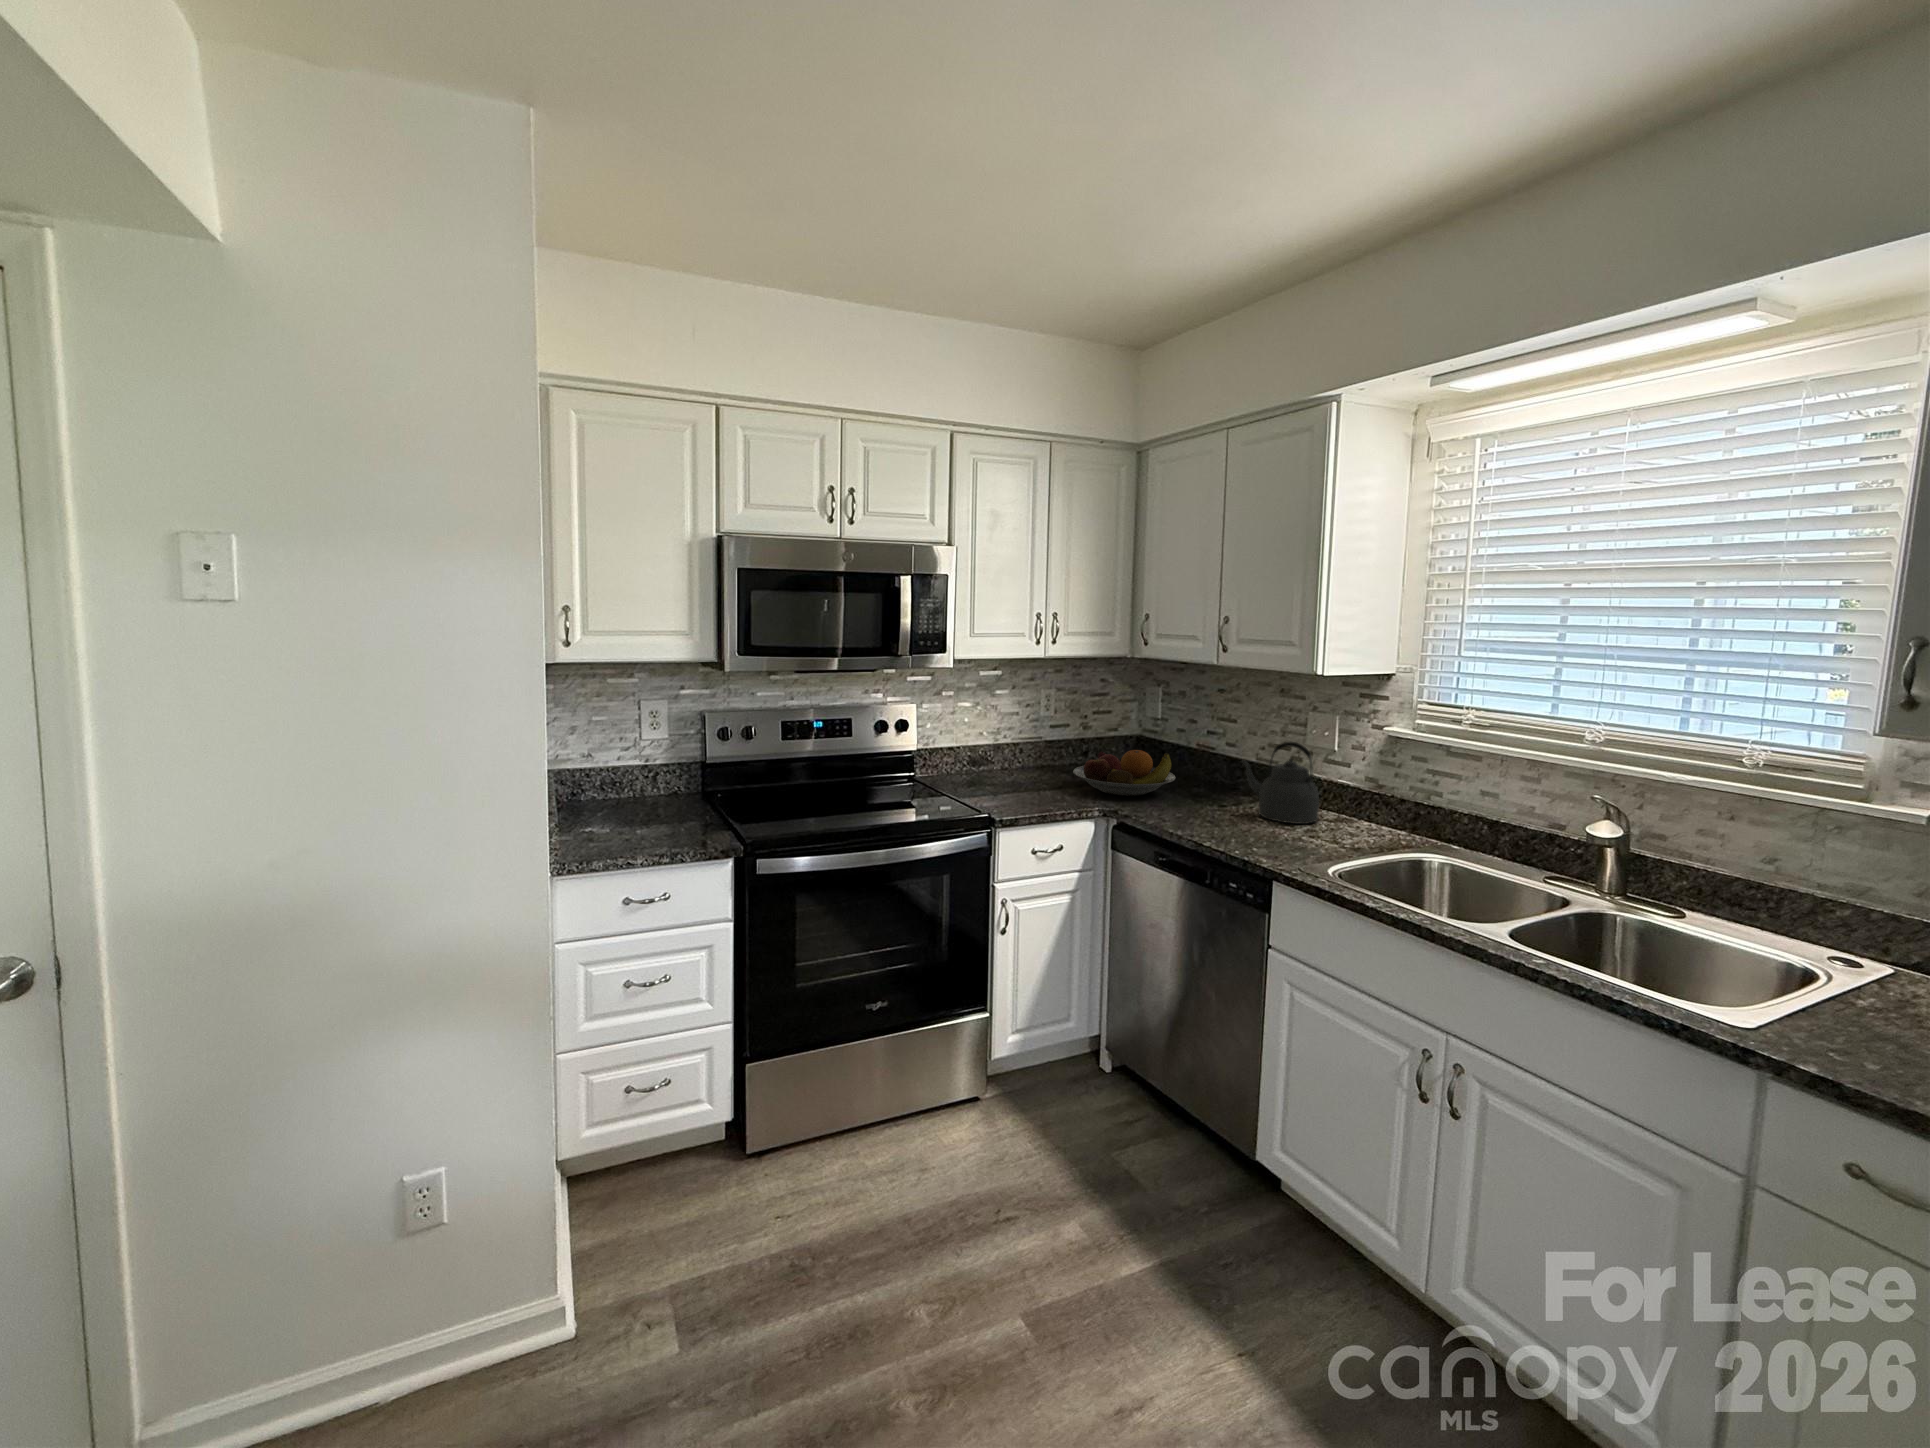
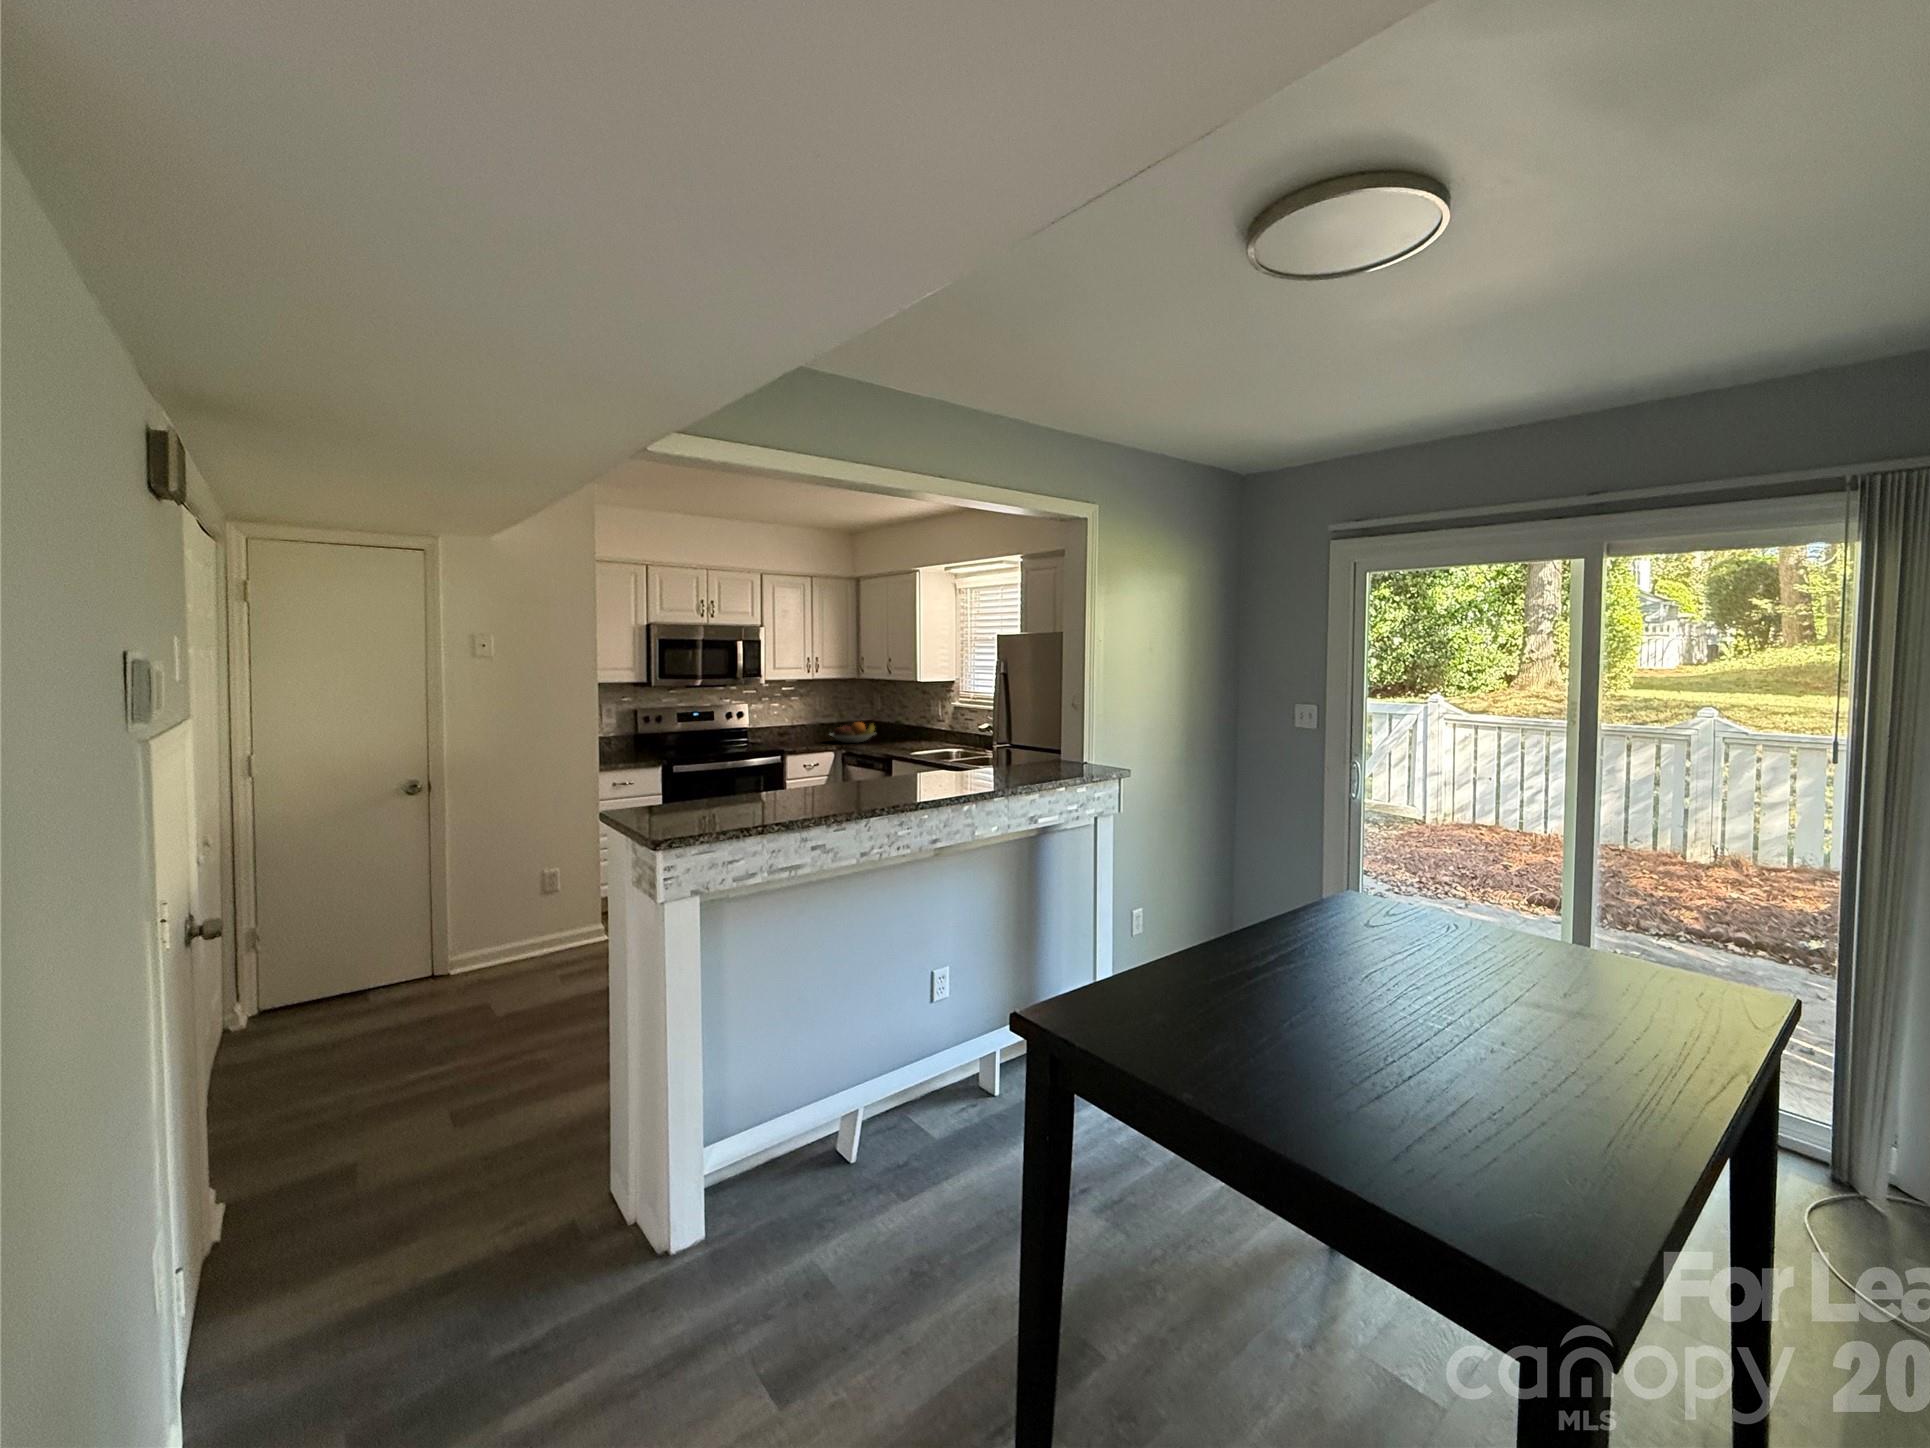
kettle: present [1241,742,1319,824] -> none [899,711,929,745]

